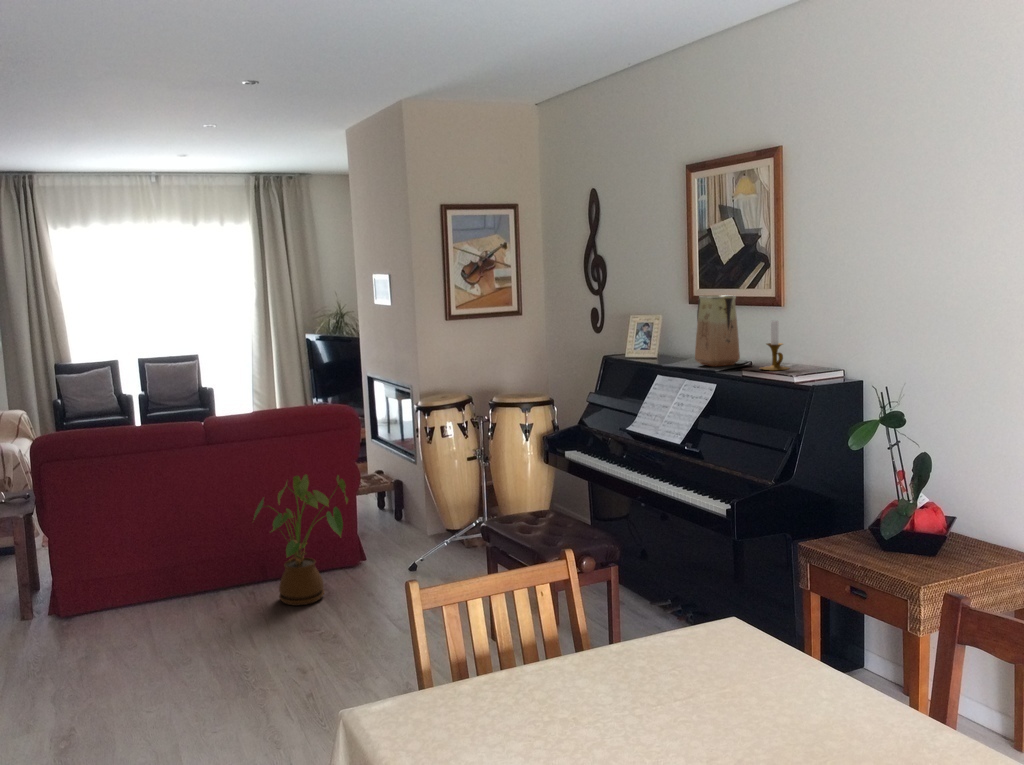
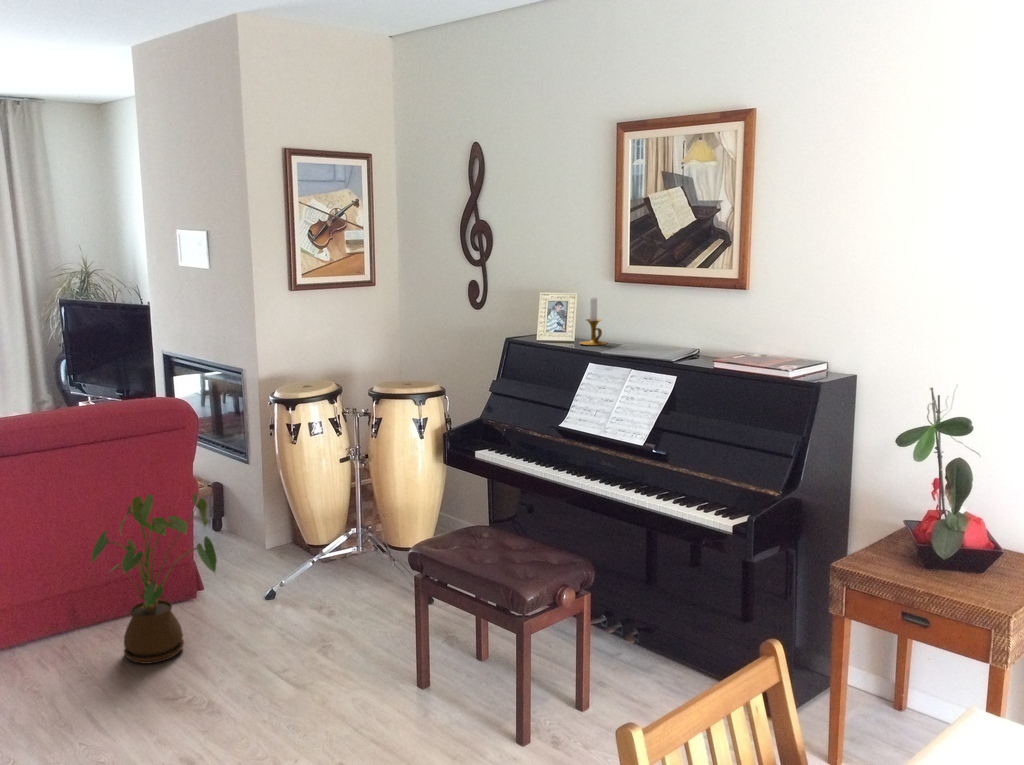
vase: present [695,295,740,366] -> none [643,274,693,355]
candlestick: present [760,320,789,370] -> present [580,297,607,345]

